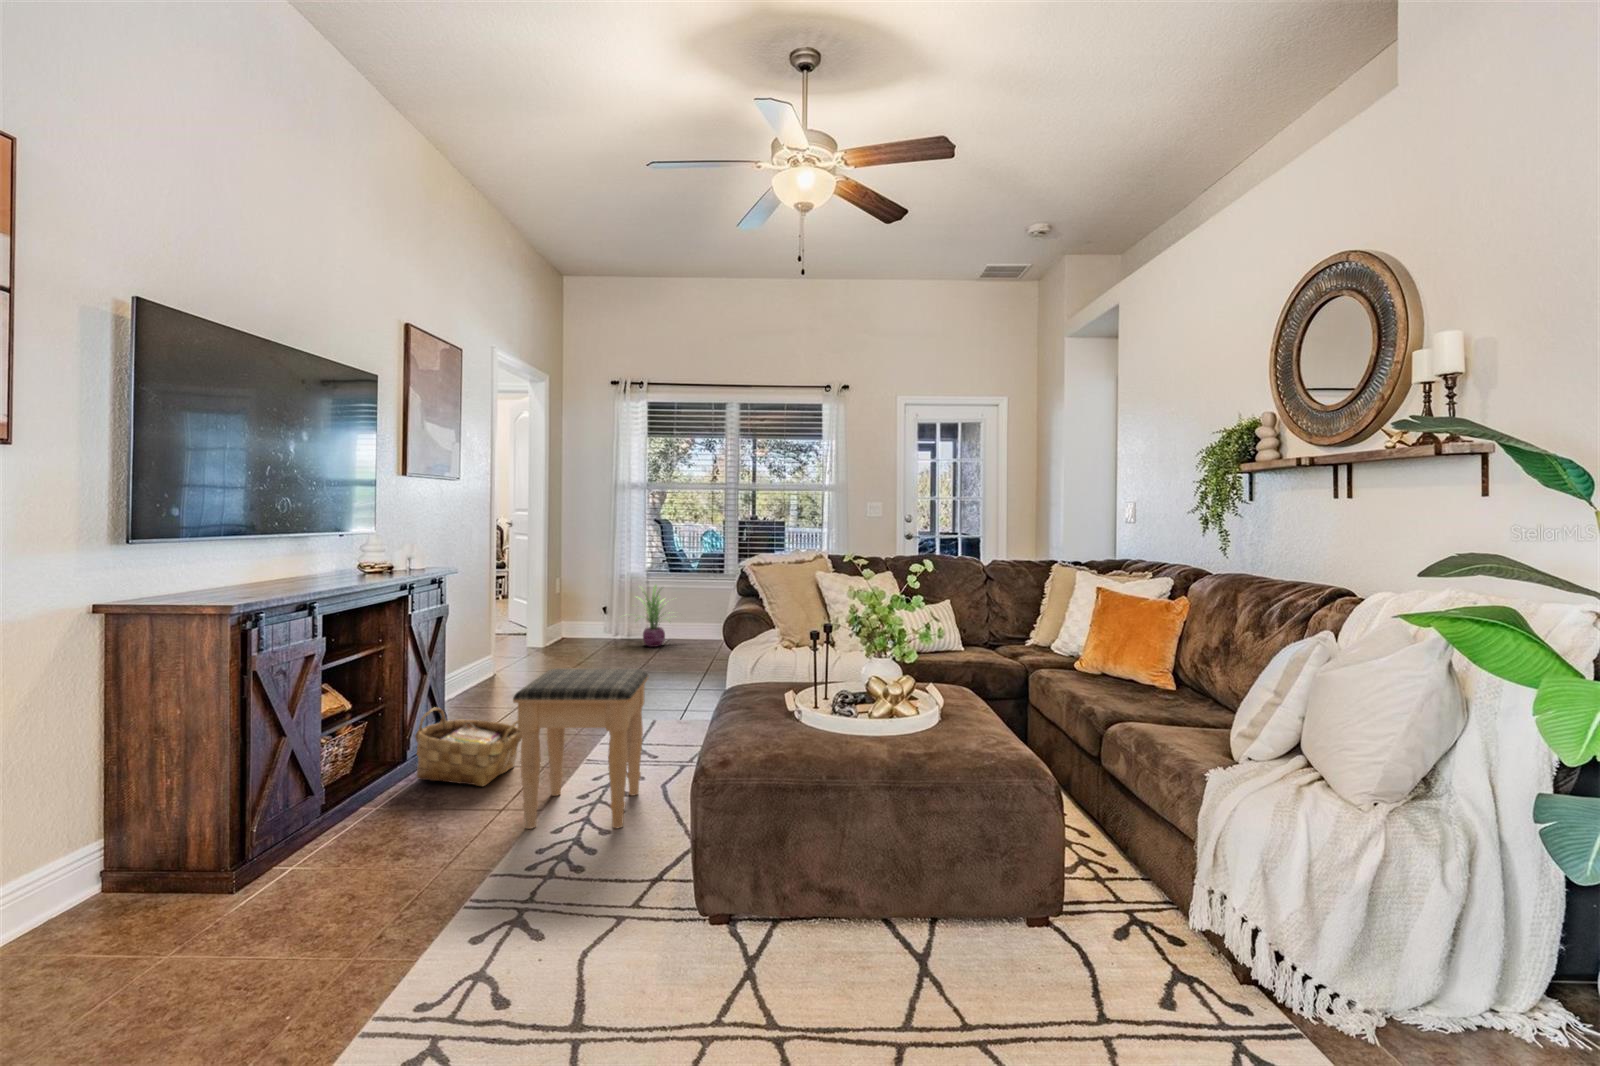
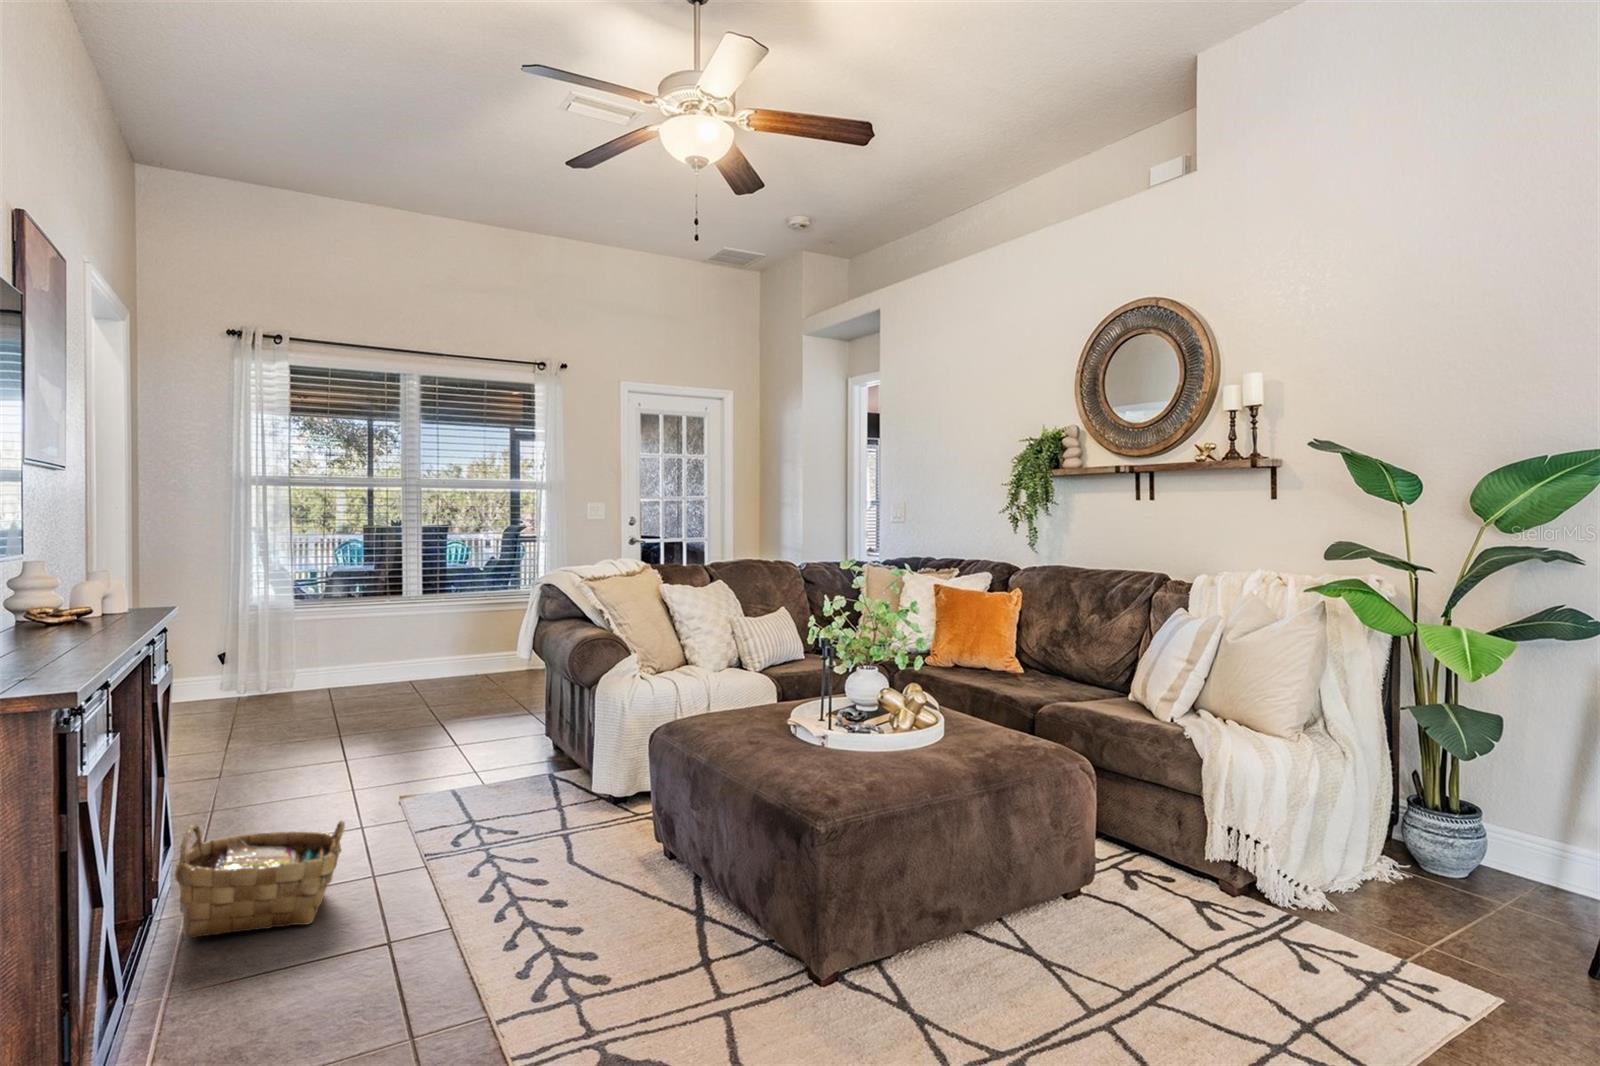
decorative plant: present [636,585,668,647] -> none [251,621,353,710]
footstool: present [513,668,649,829] -> none [415,722,596,956]

